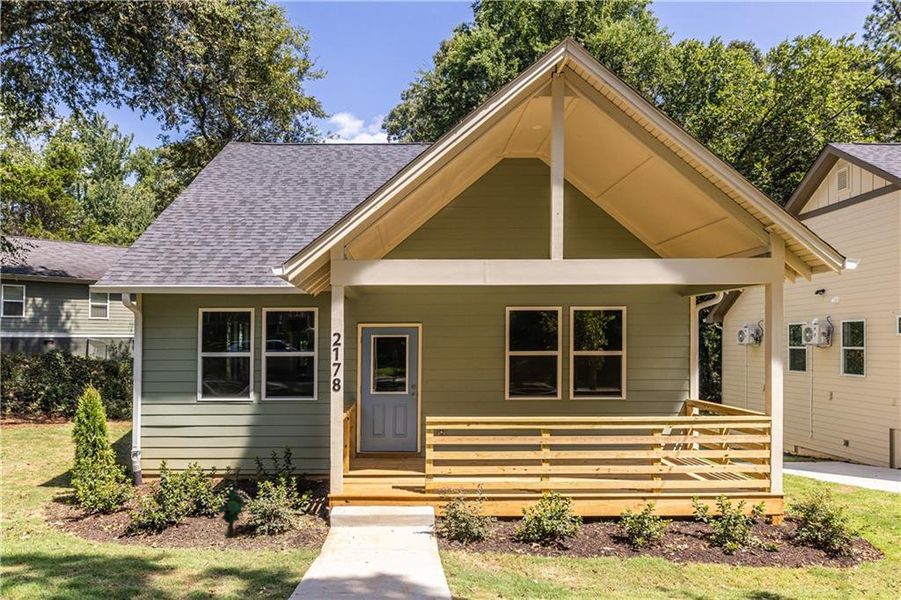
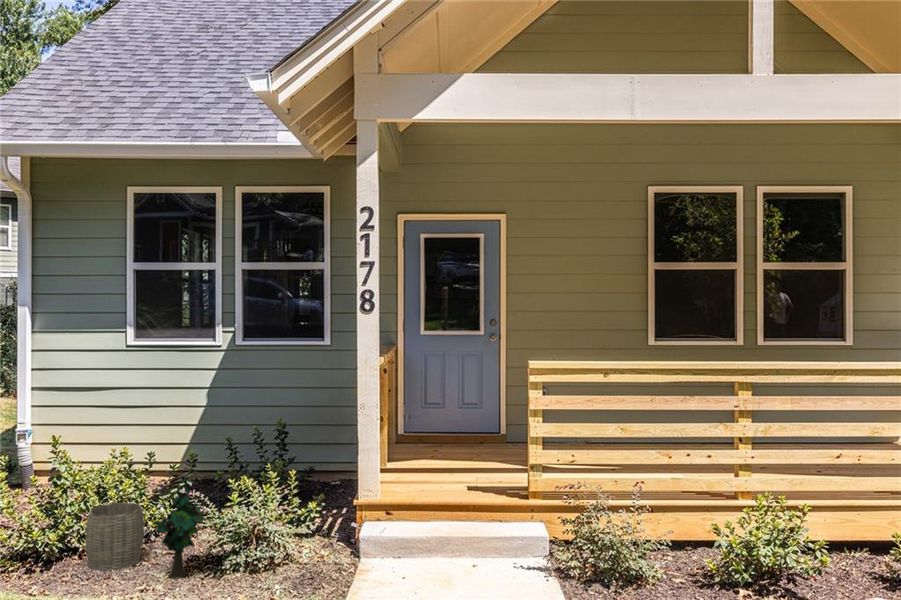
woven basket: none [180,496,212,534] -> present [85,503,144,571]

